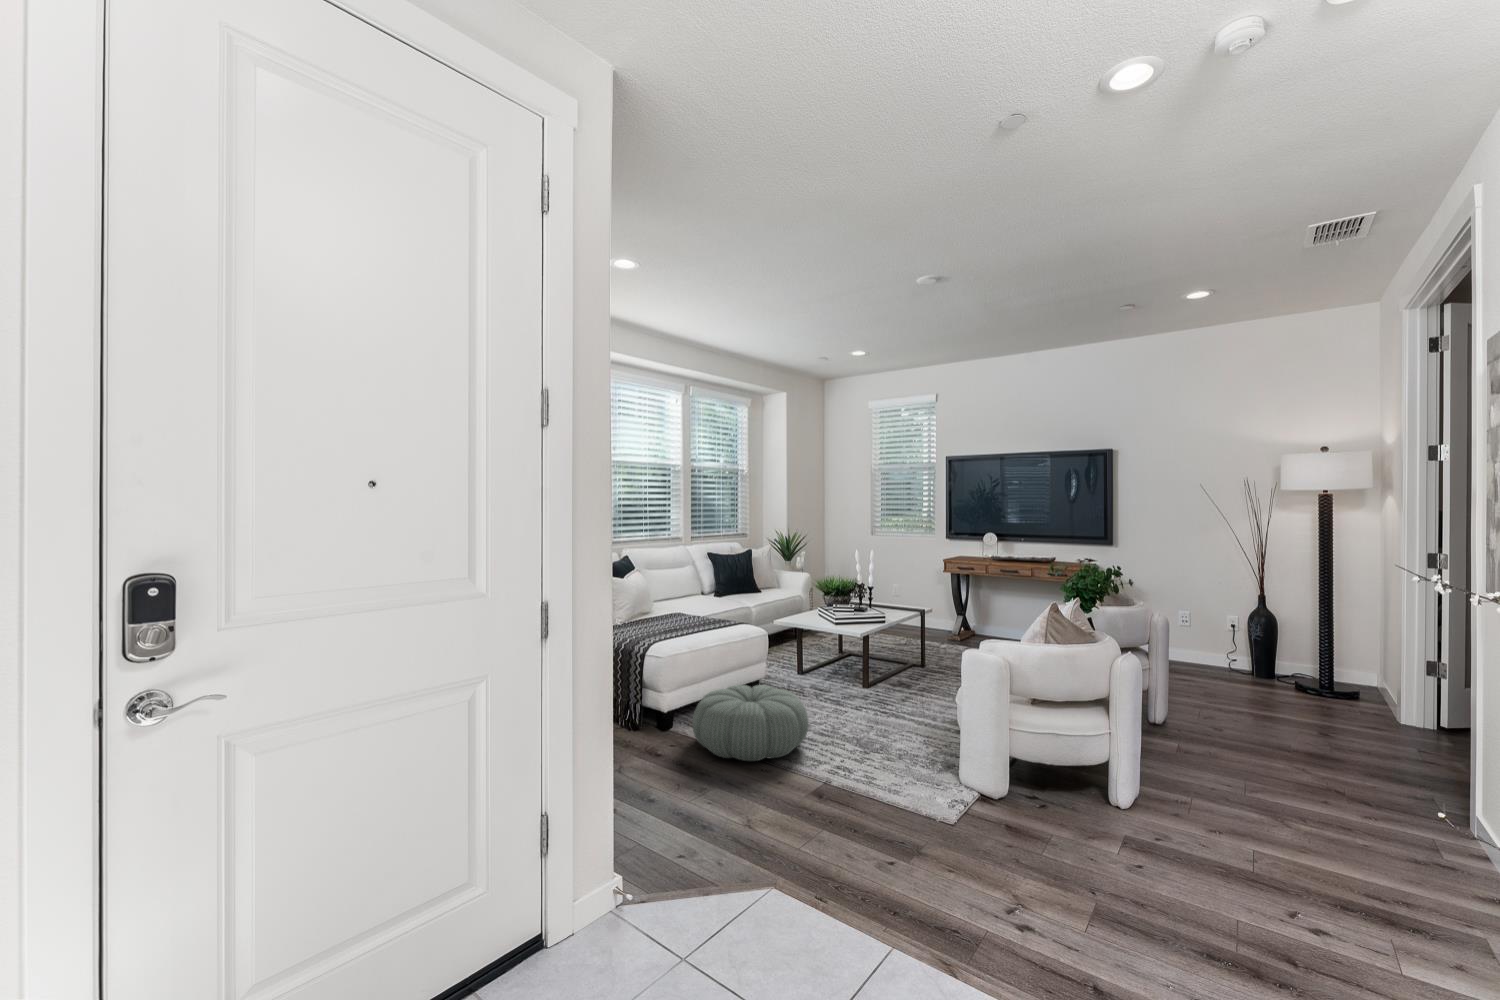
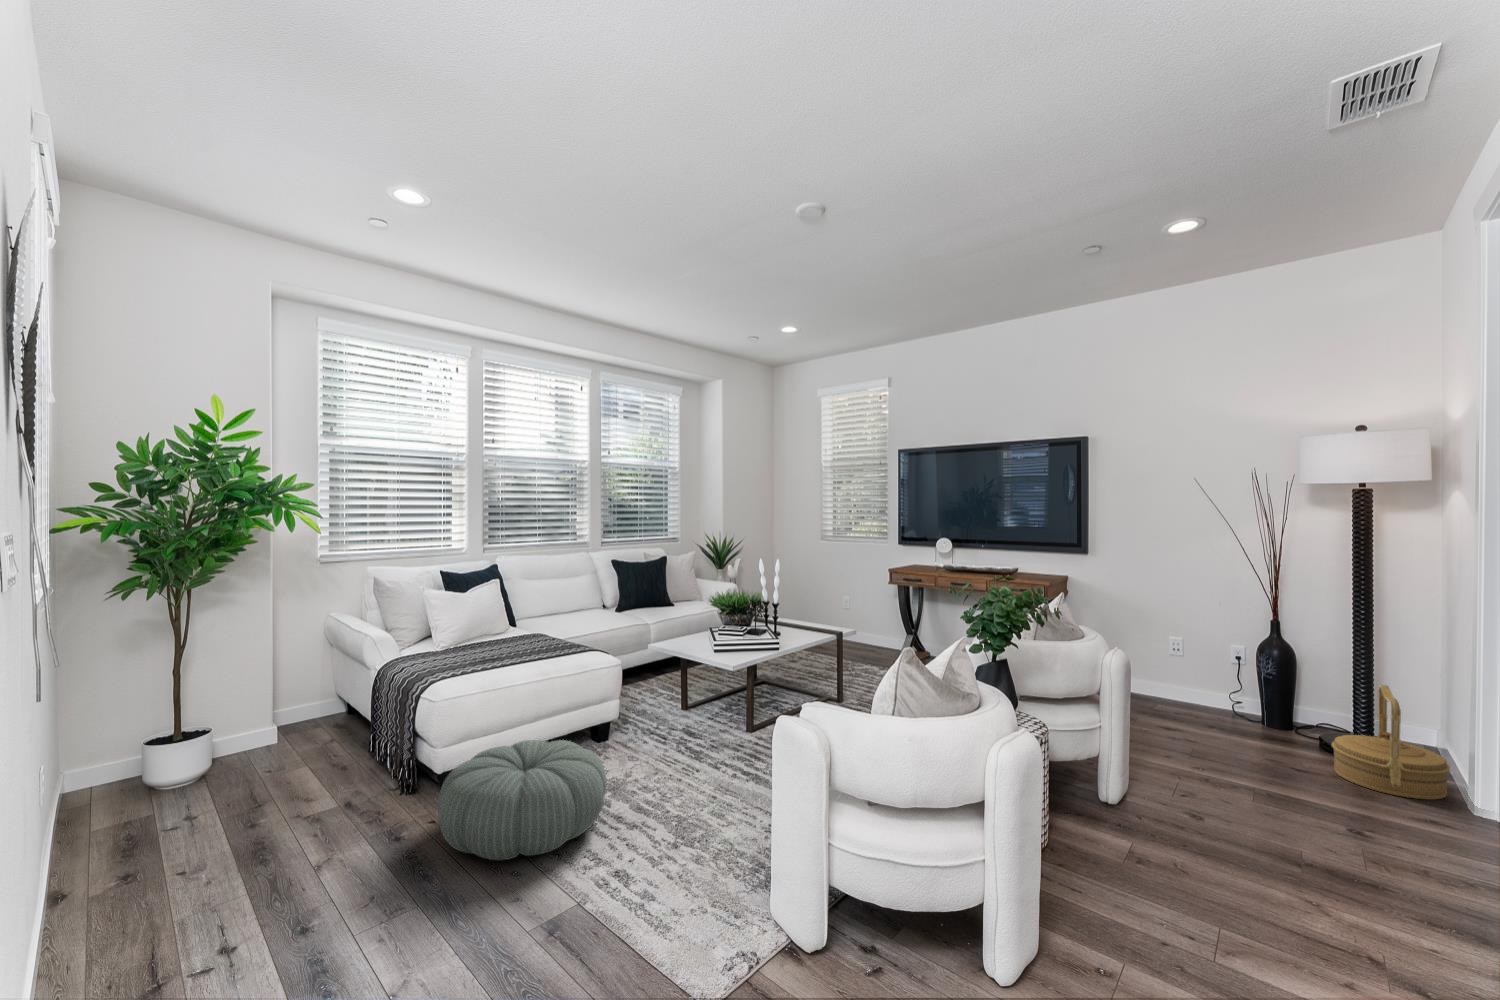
woven basket: none [1306,639,1387,716] -> present [1332,685,1450,800]

